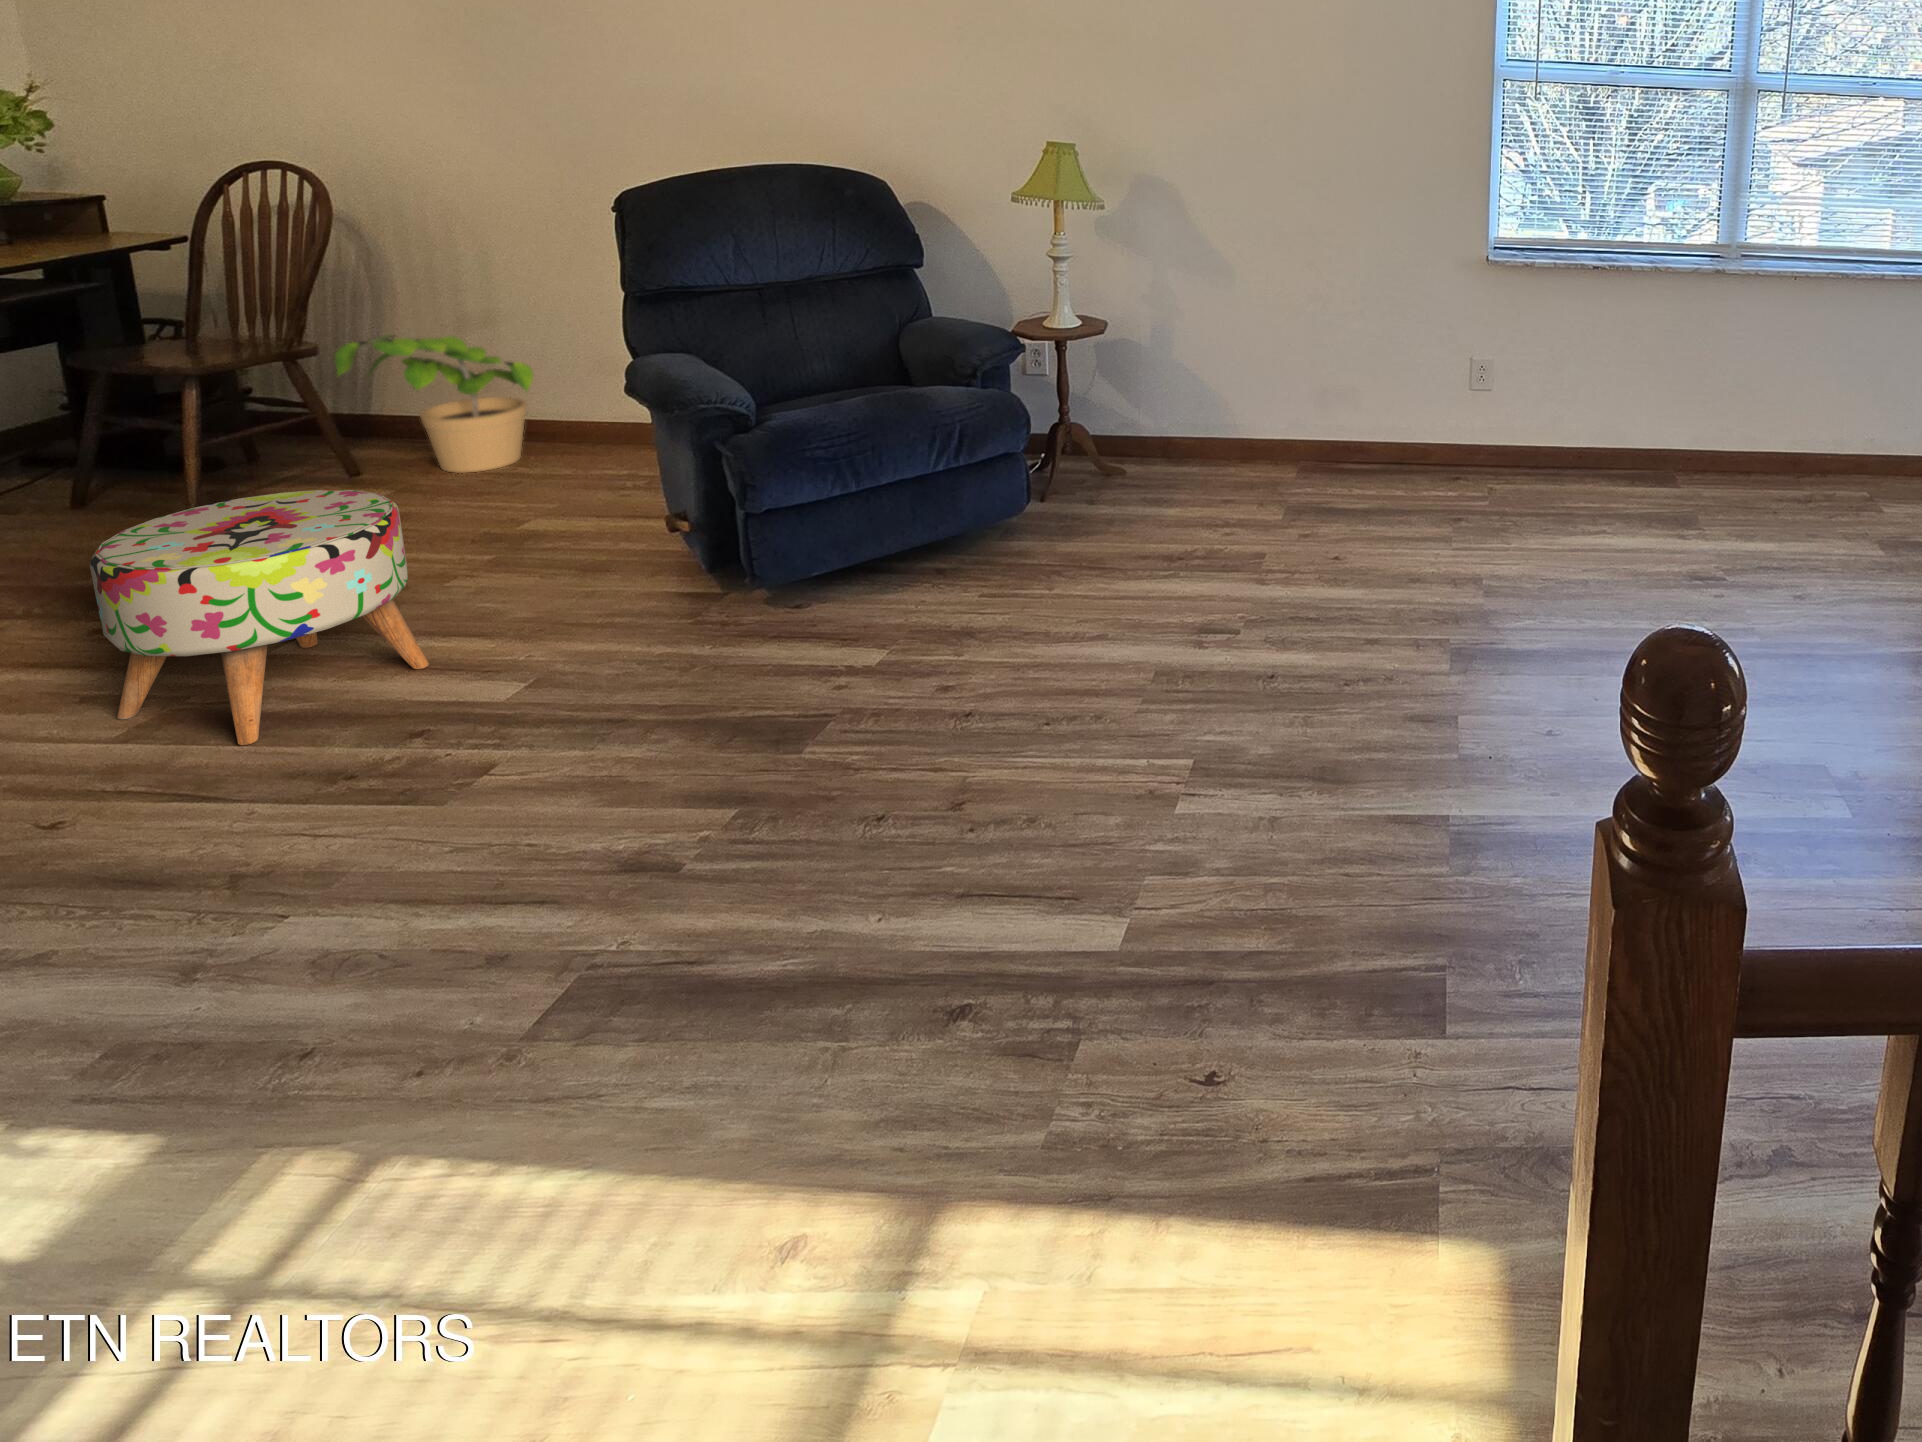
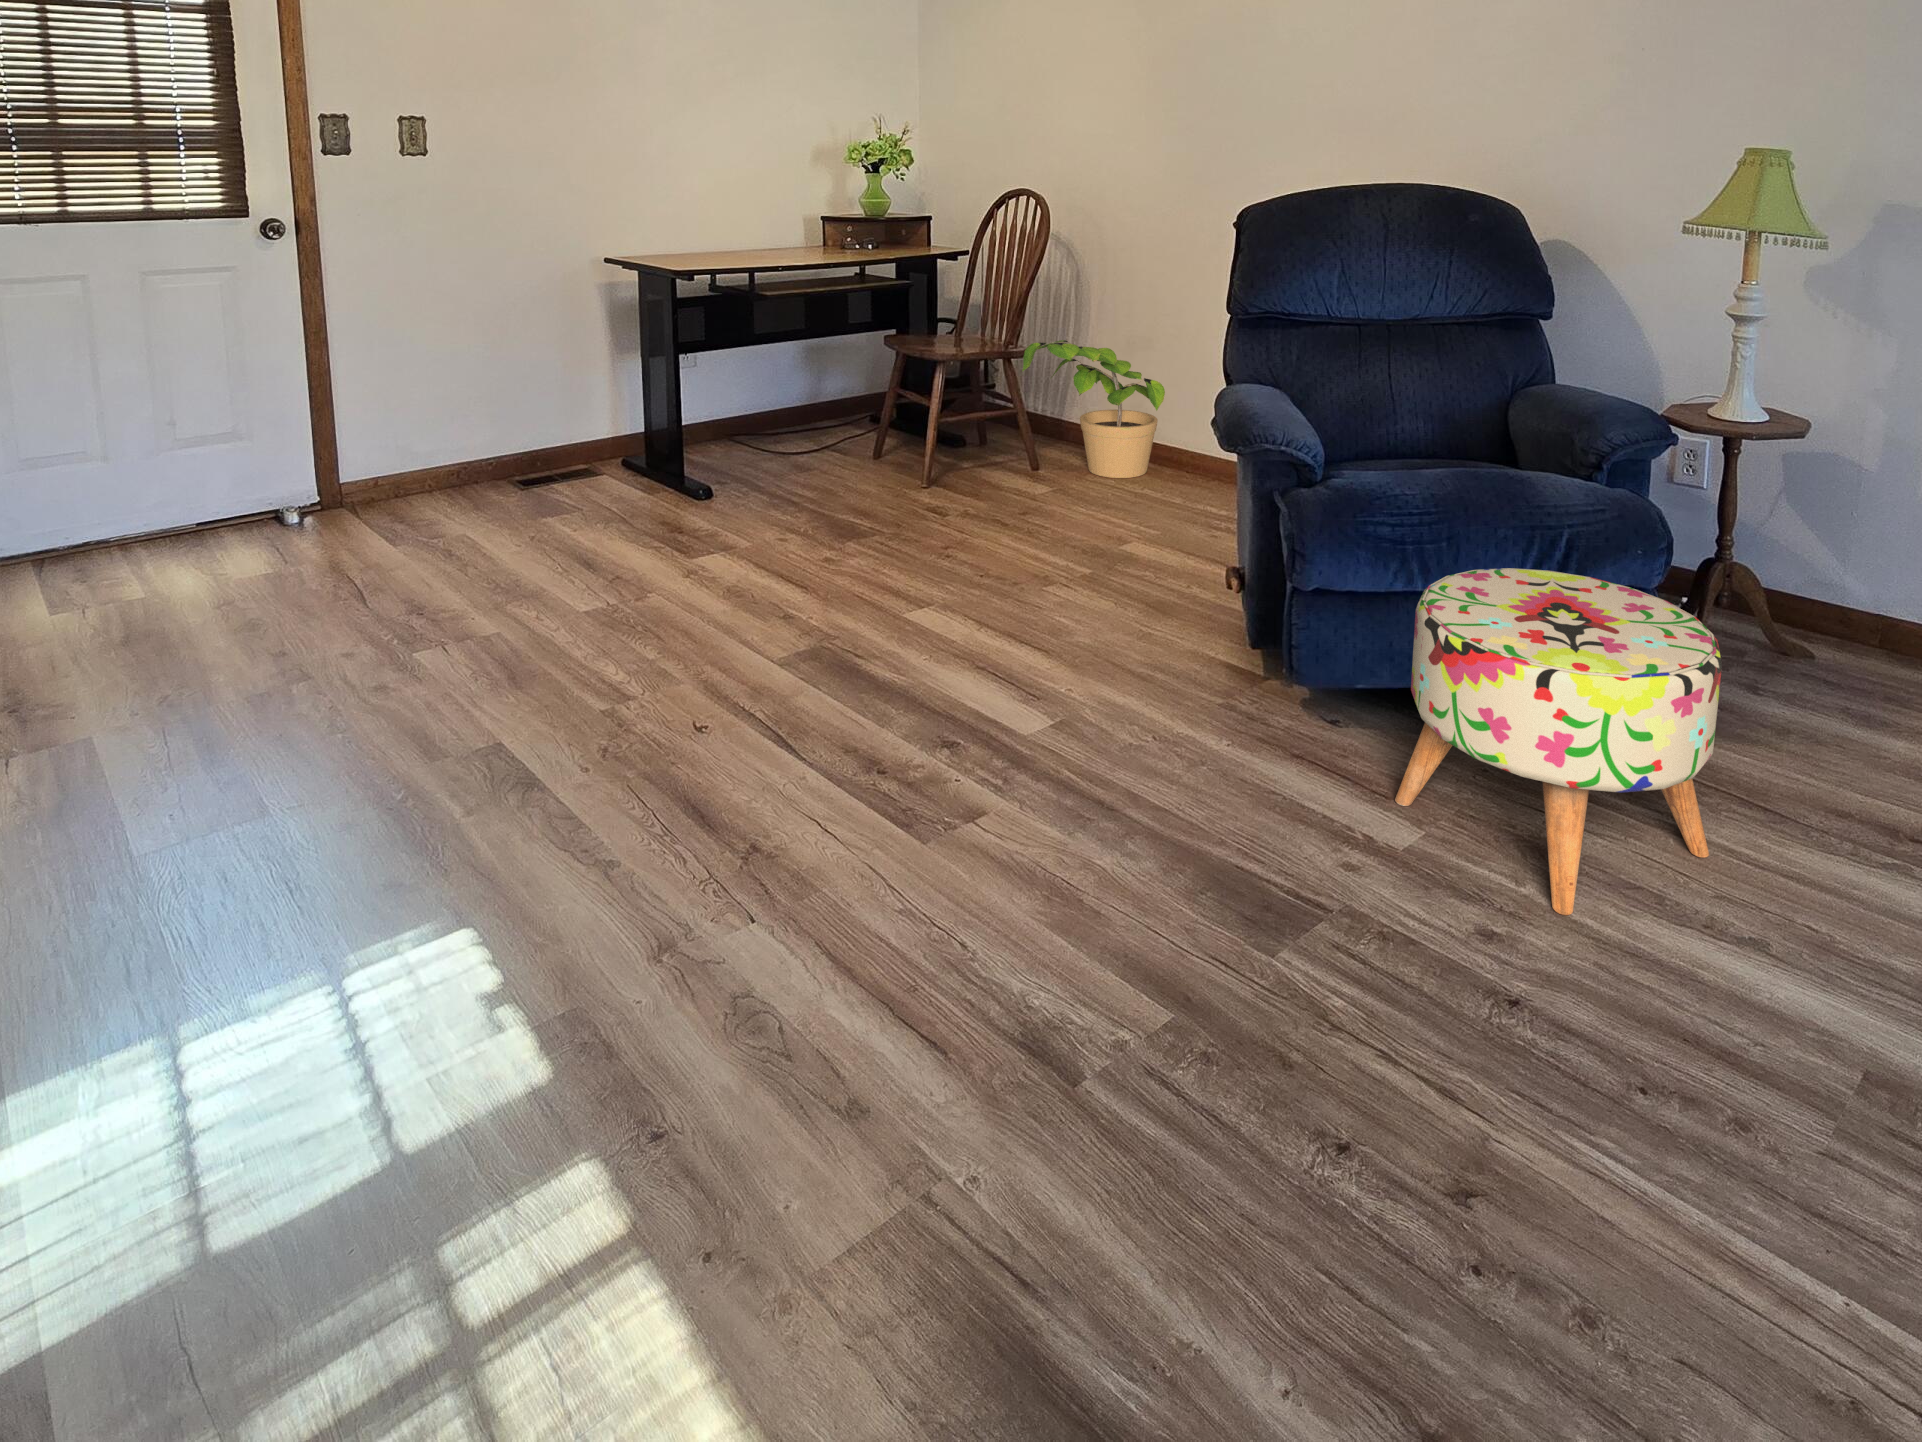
ottoman: present [90,490,429,745] -> present [1395,568,1722,915]

